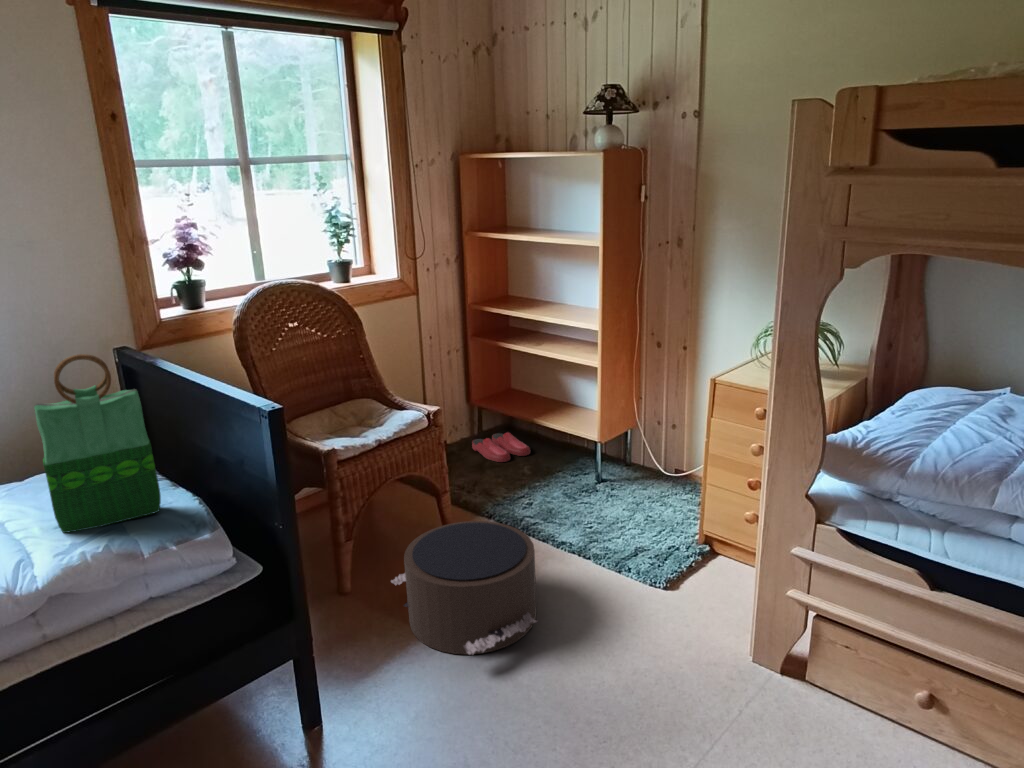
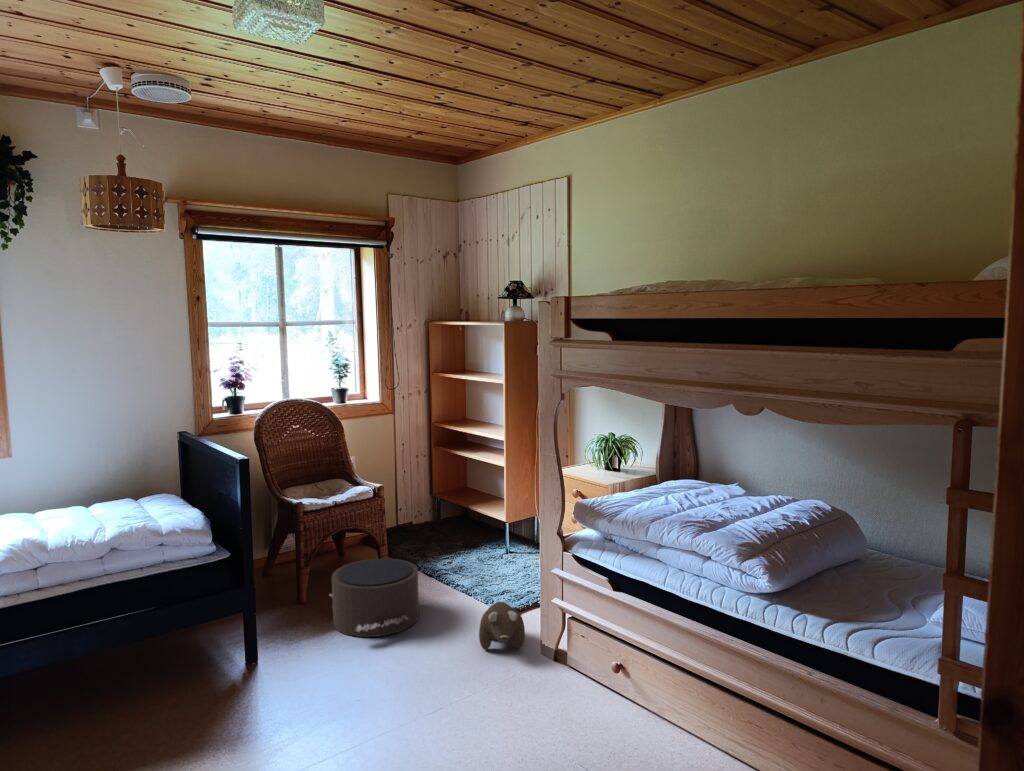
tote bag: present [34,354,161,533] -> none [121,424,181,522]
slippers: present [472,433,530,462] -> none [430,519,470,538]
plush toy: none [652,589,731,664] -> present [479,602,525,650]

